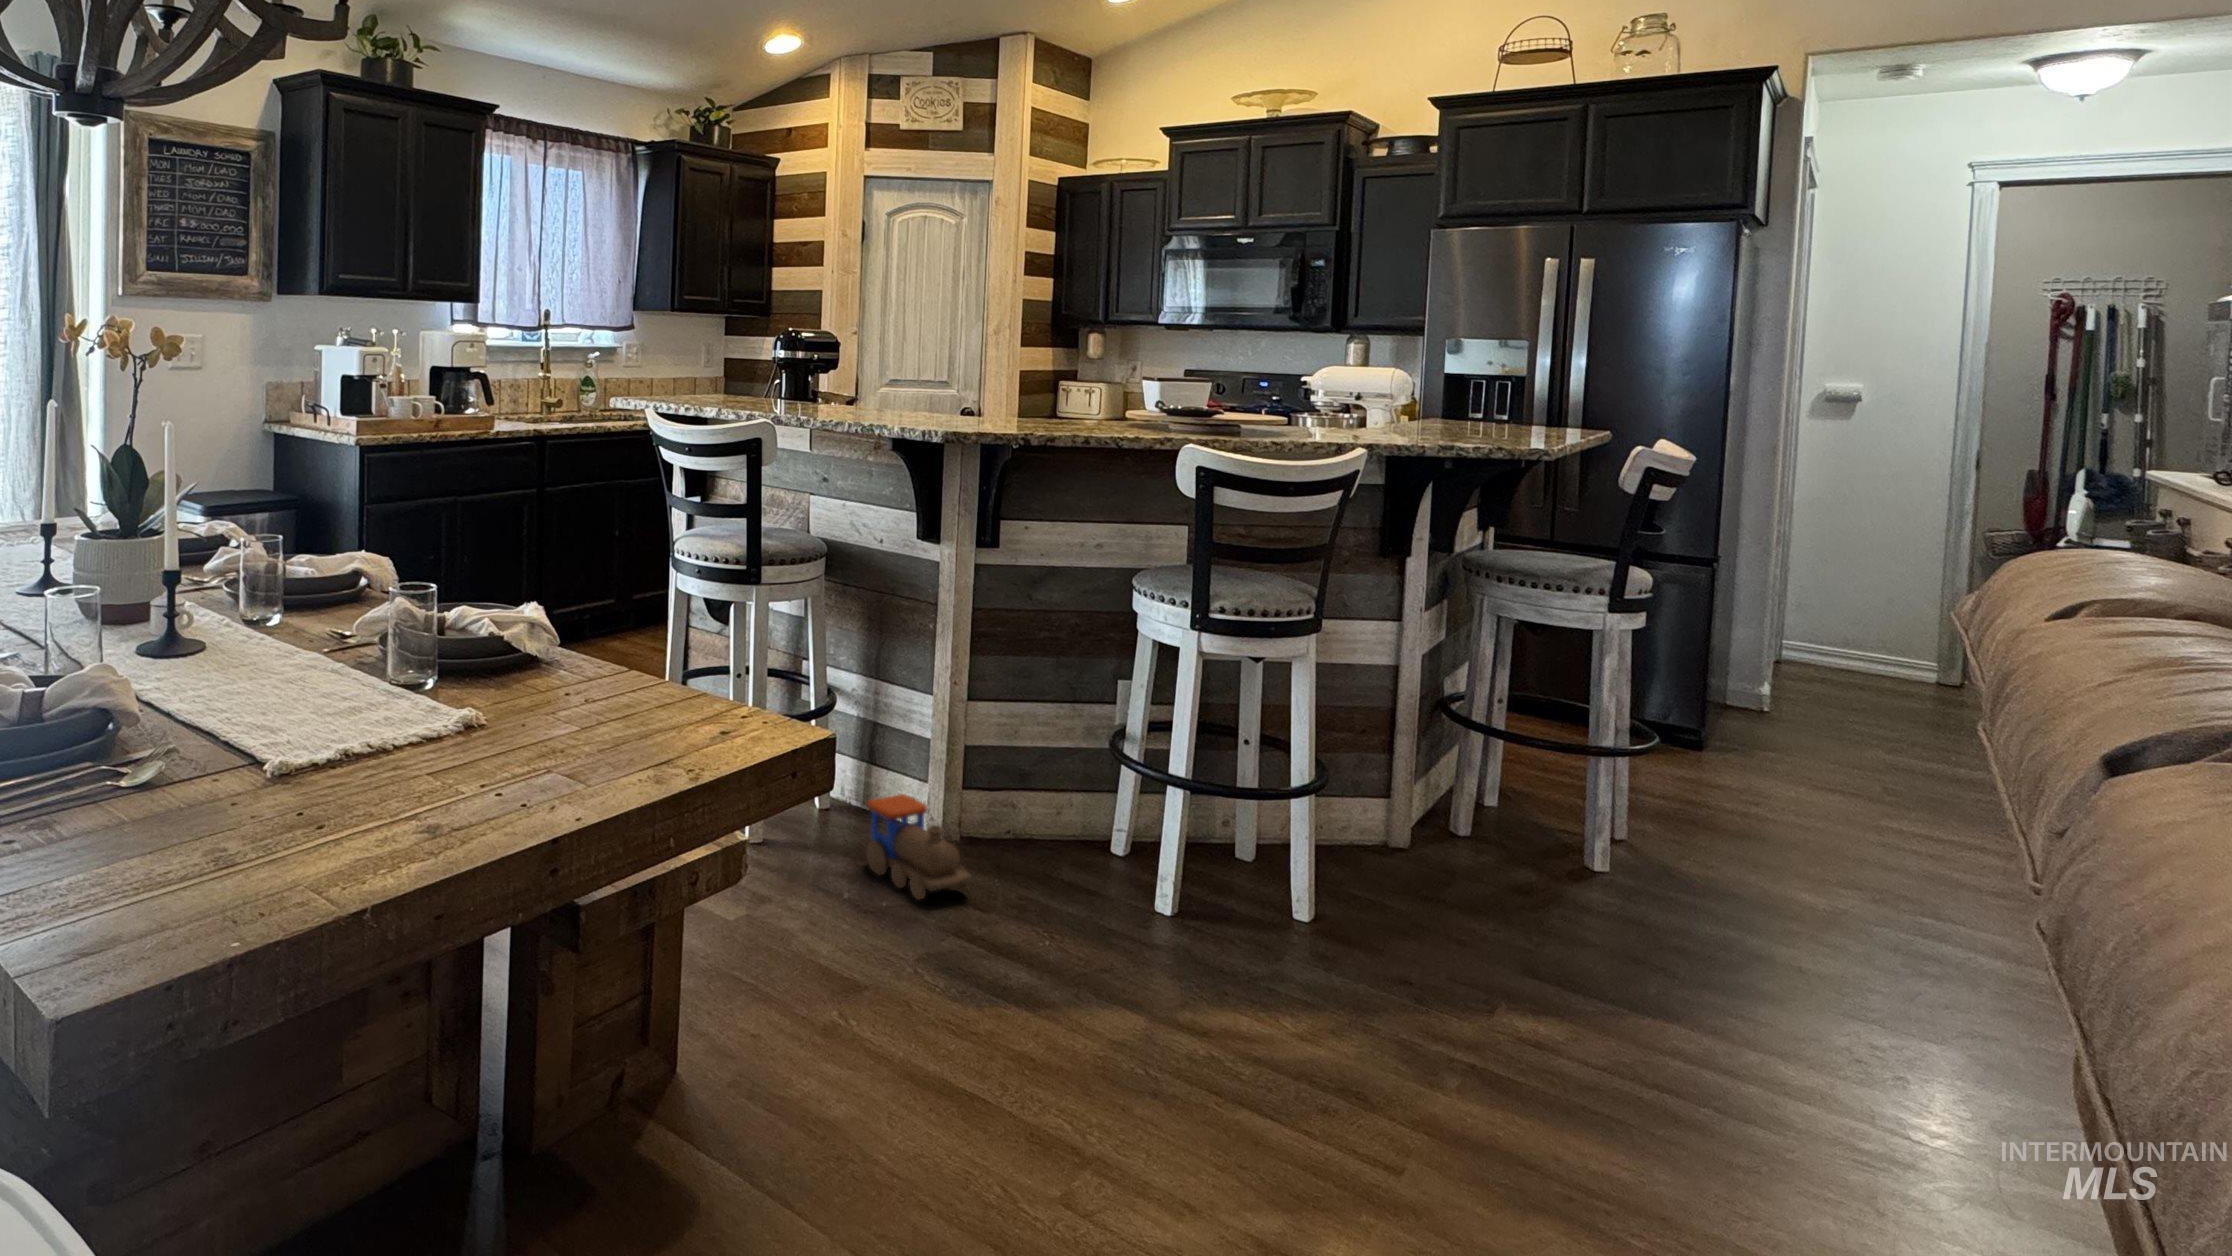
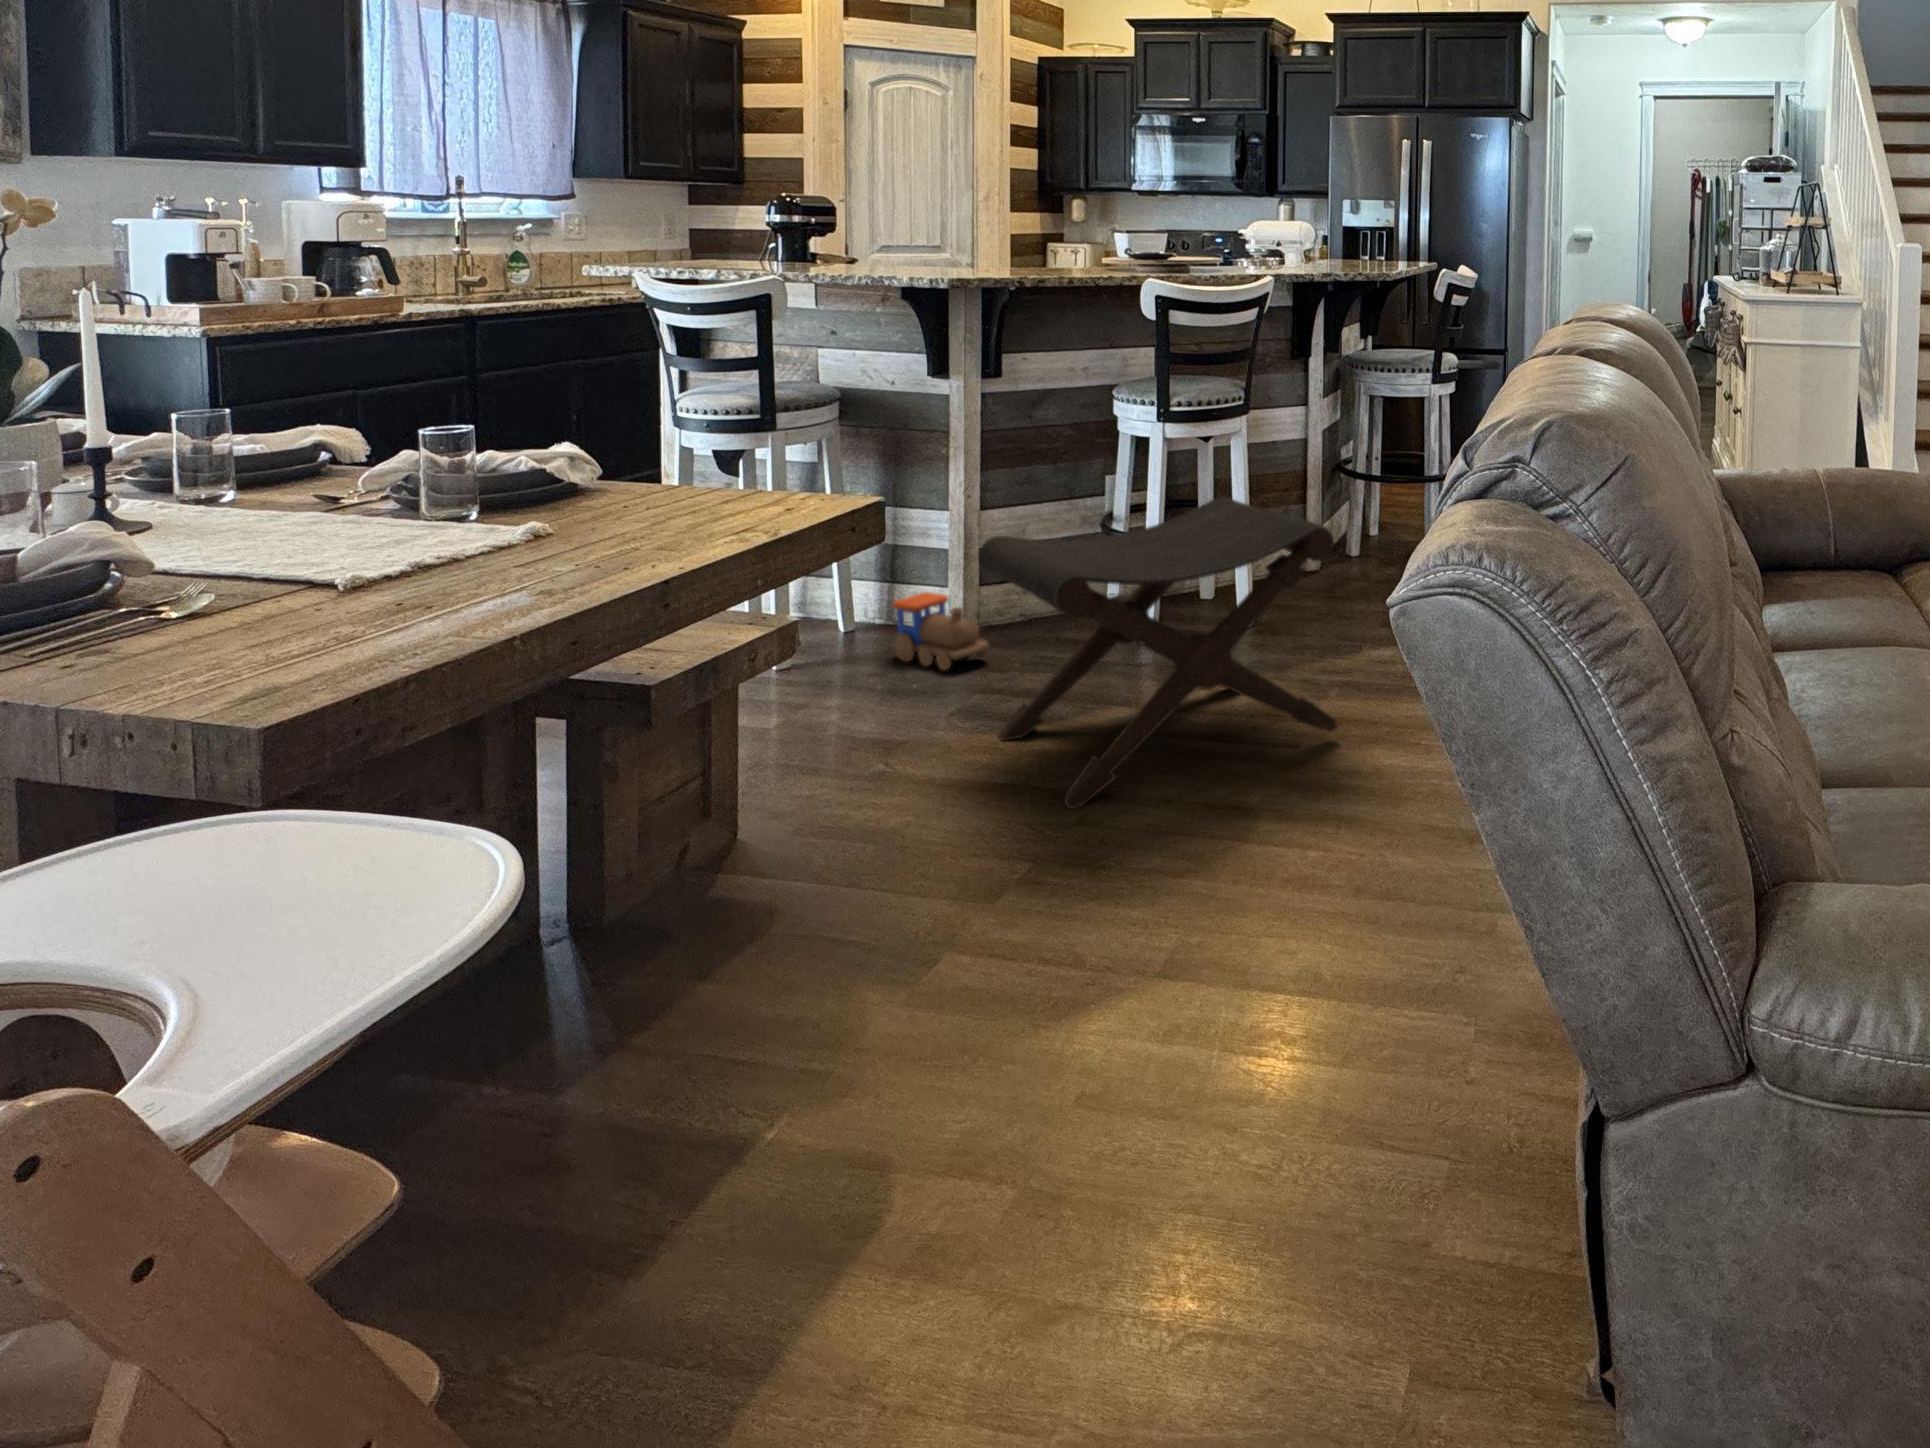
footstool: none [958,758,1483,1197] -> present [979,497,1337,809]

